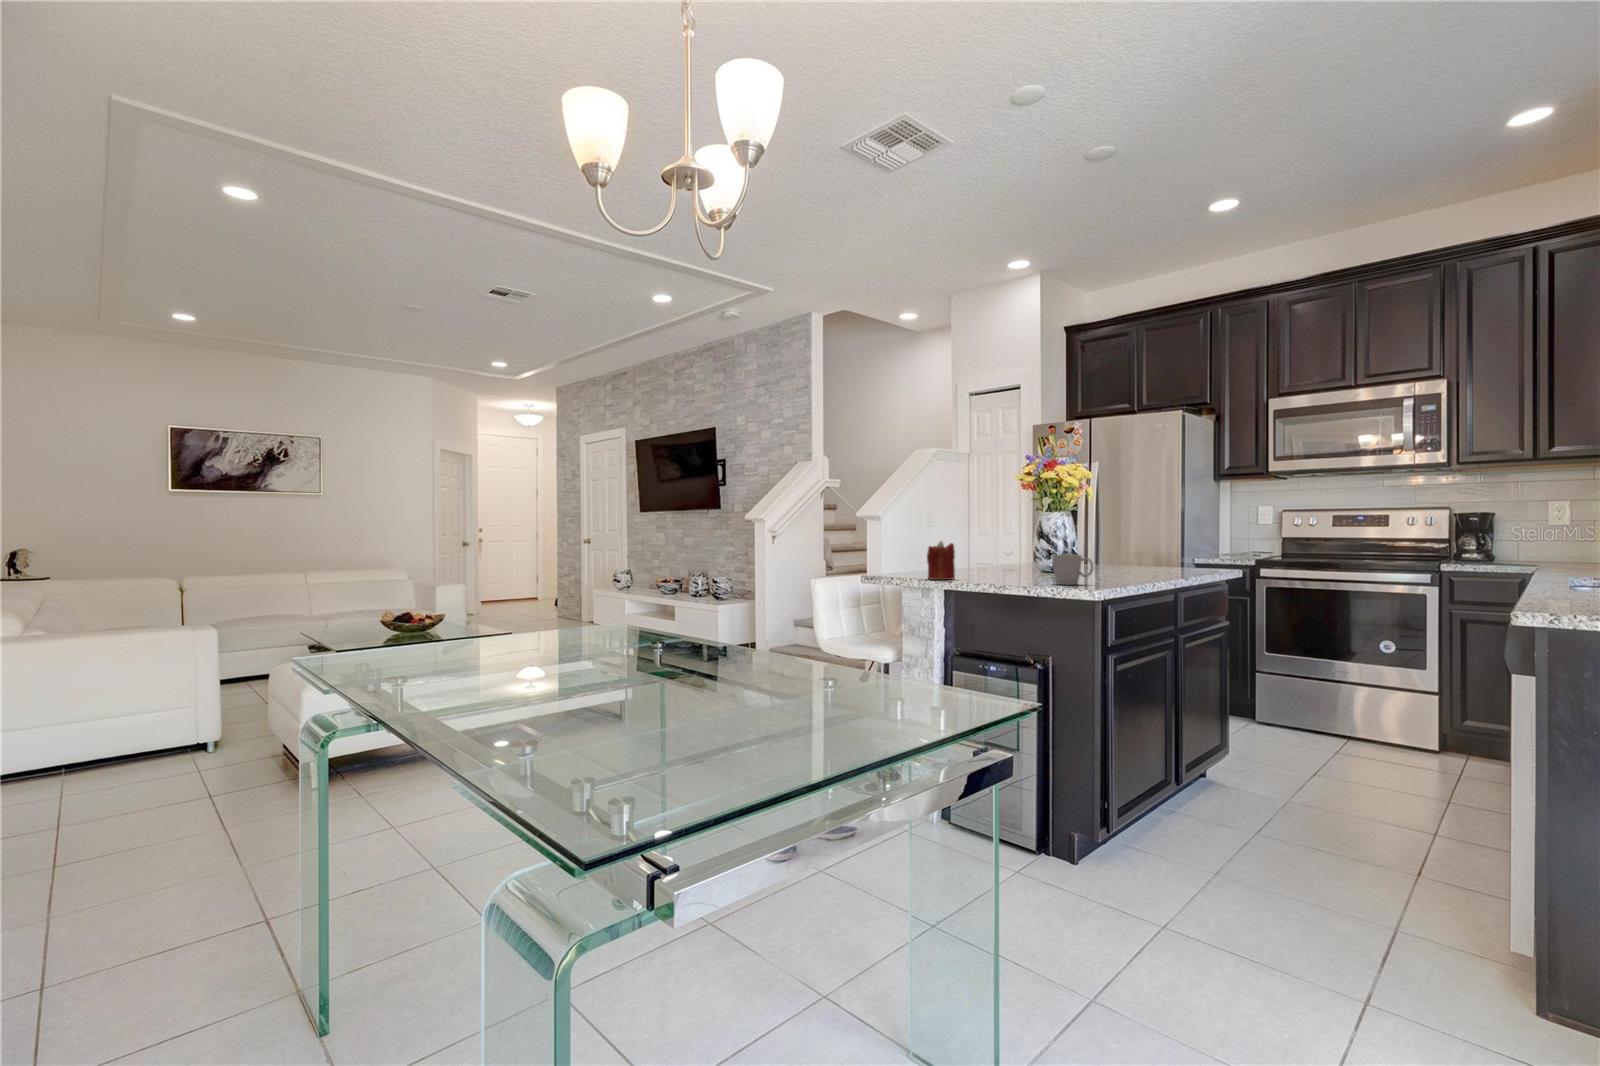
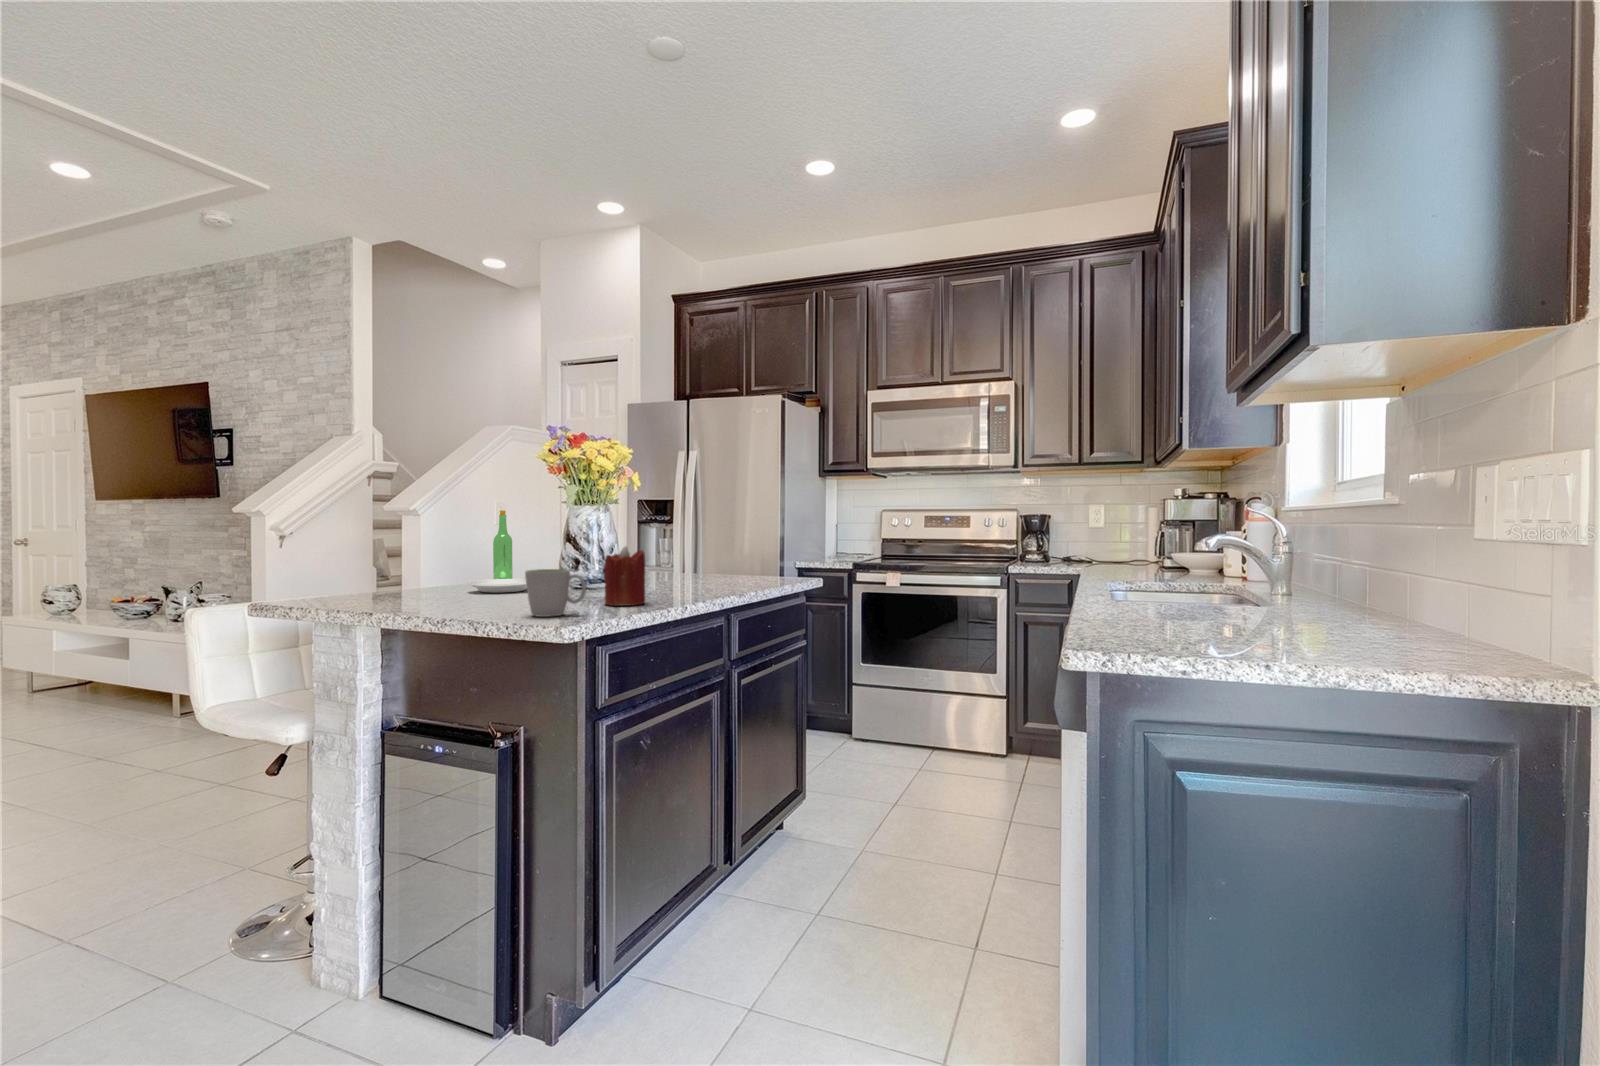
plate: none [971,516,1018,573] -> present [468,510,527,593]
candle: present [927,541,955,580] -> present [603,546,645,606]

